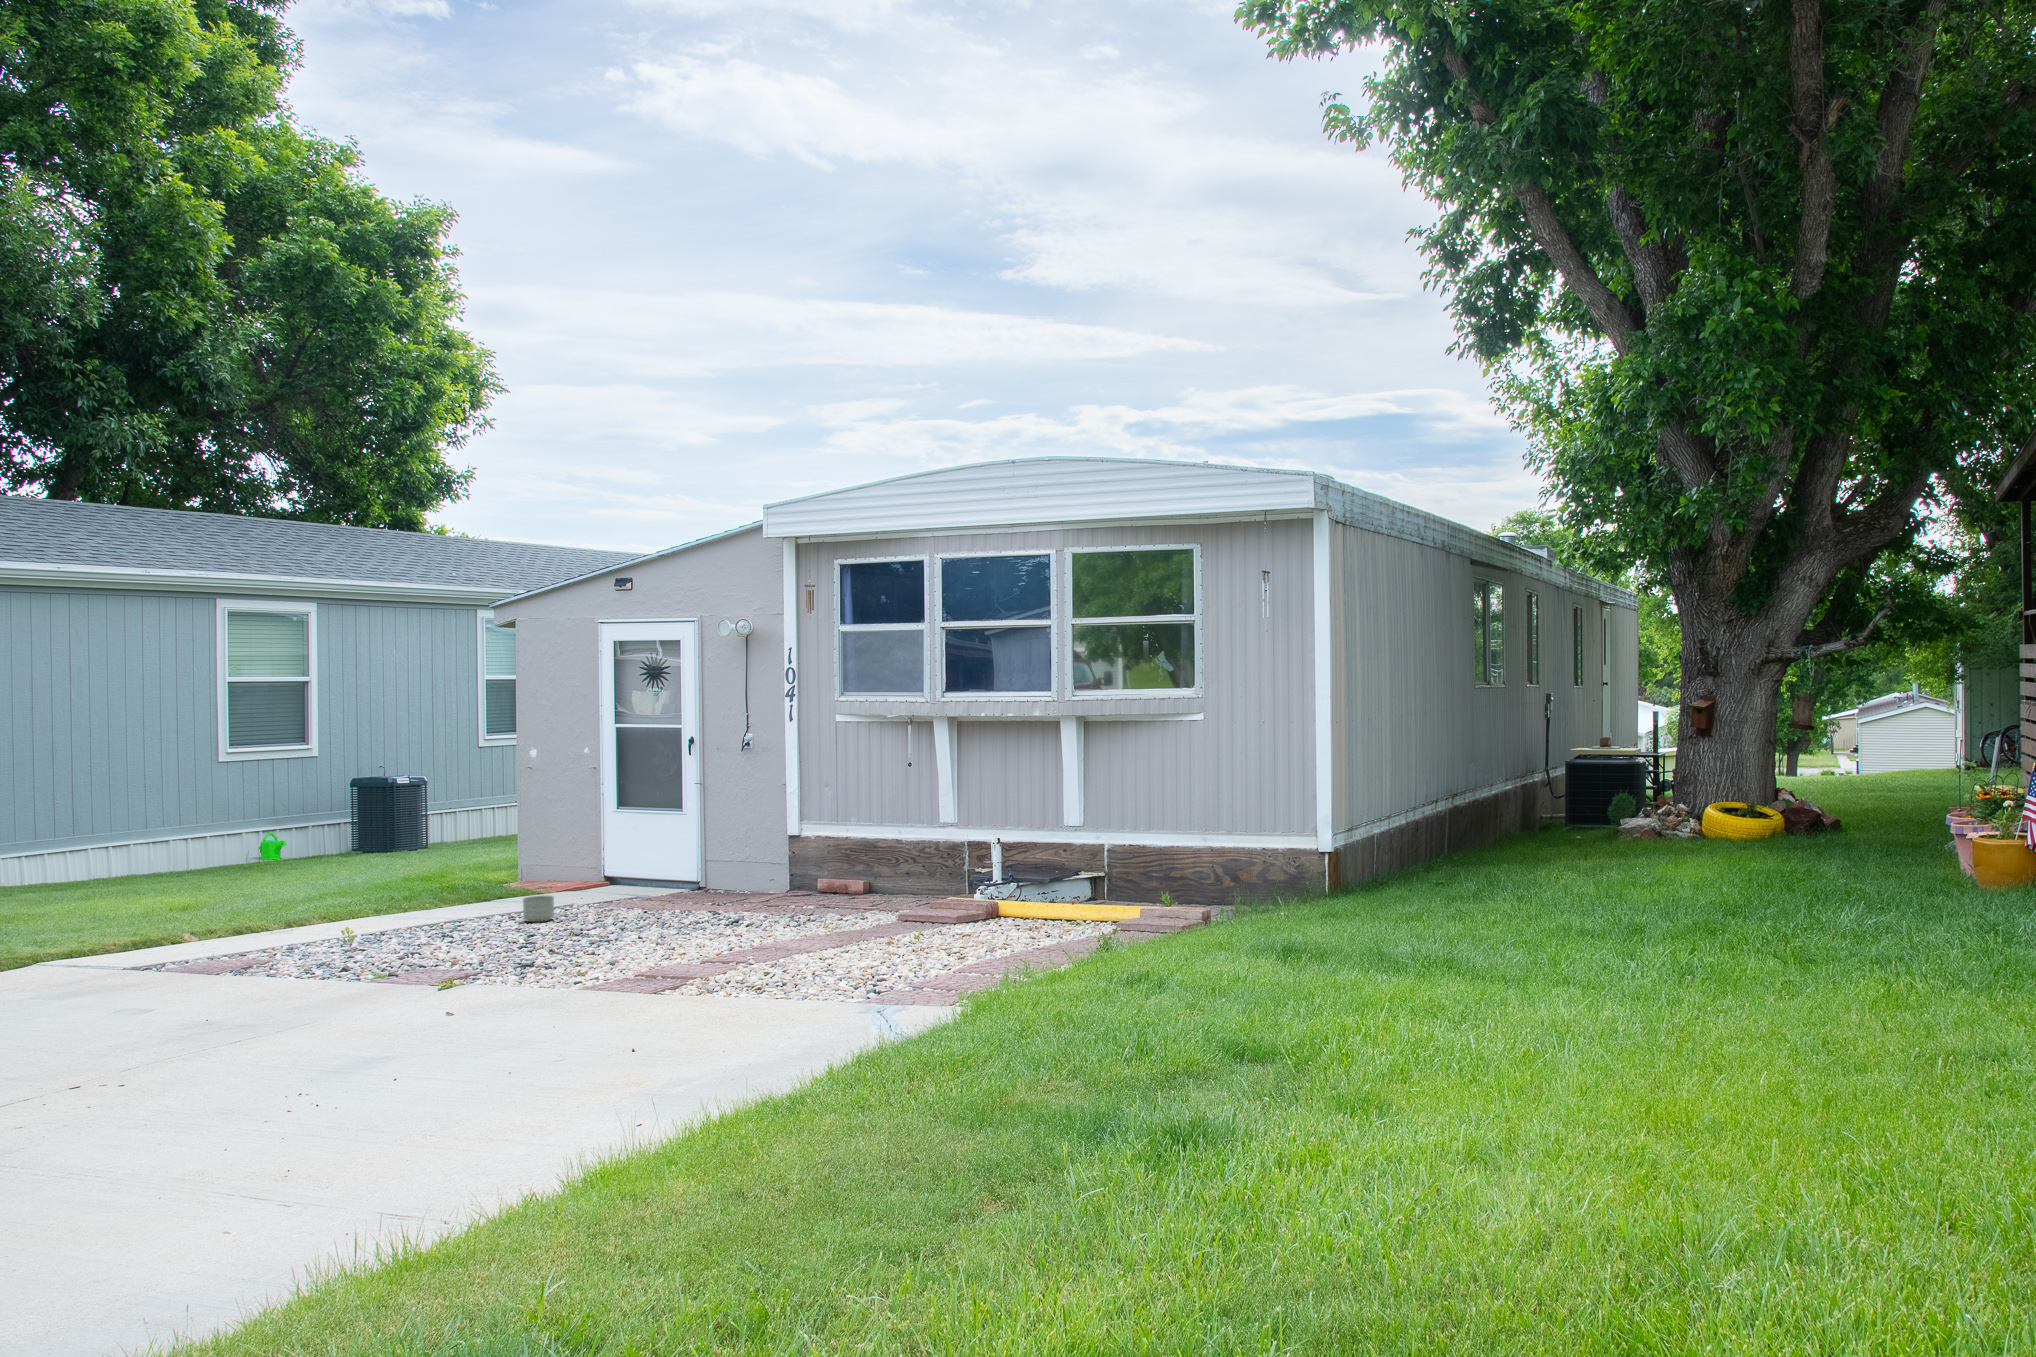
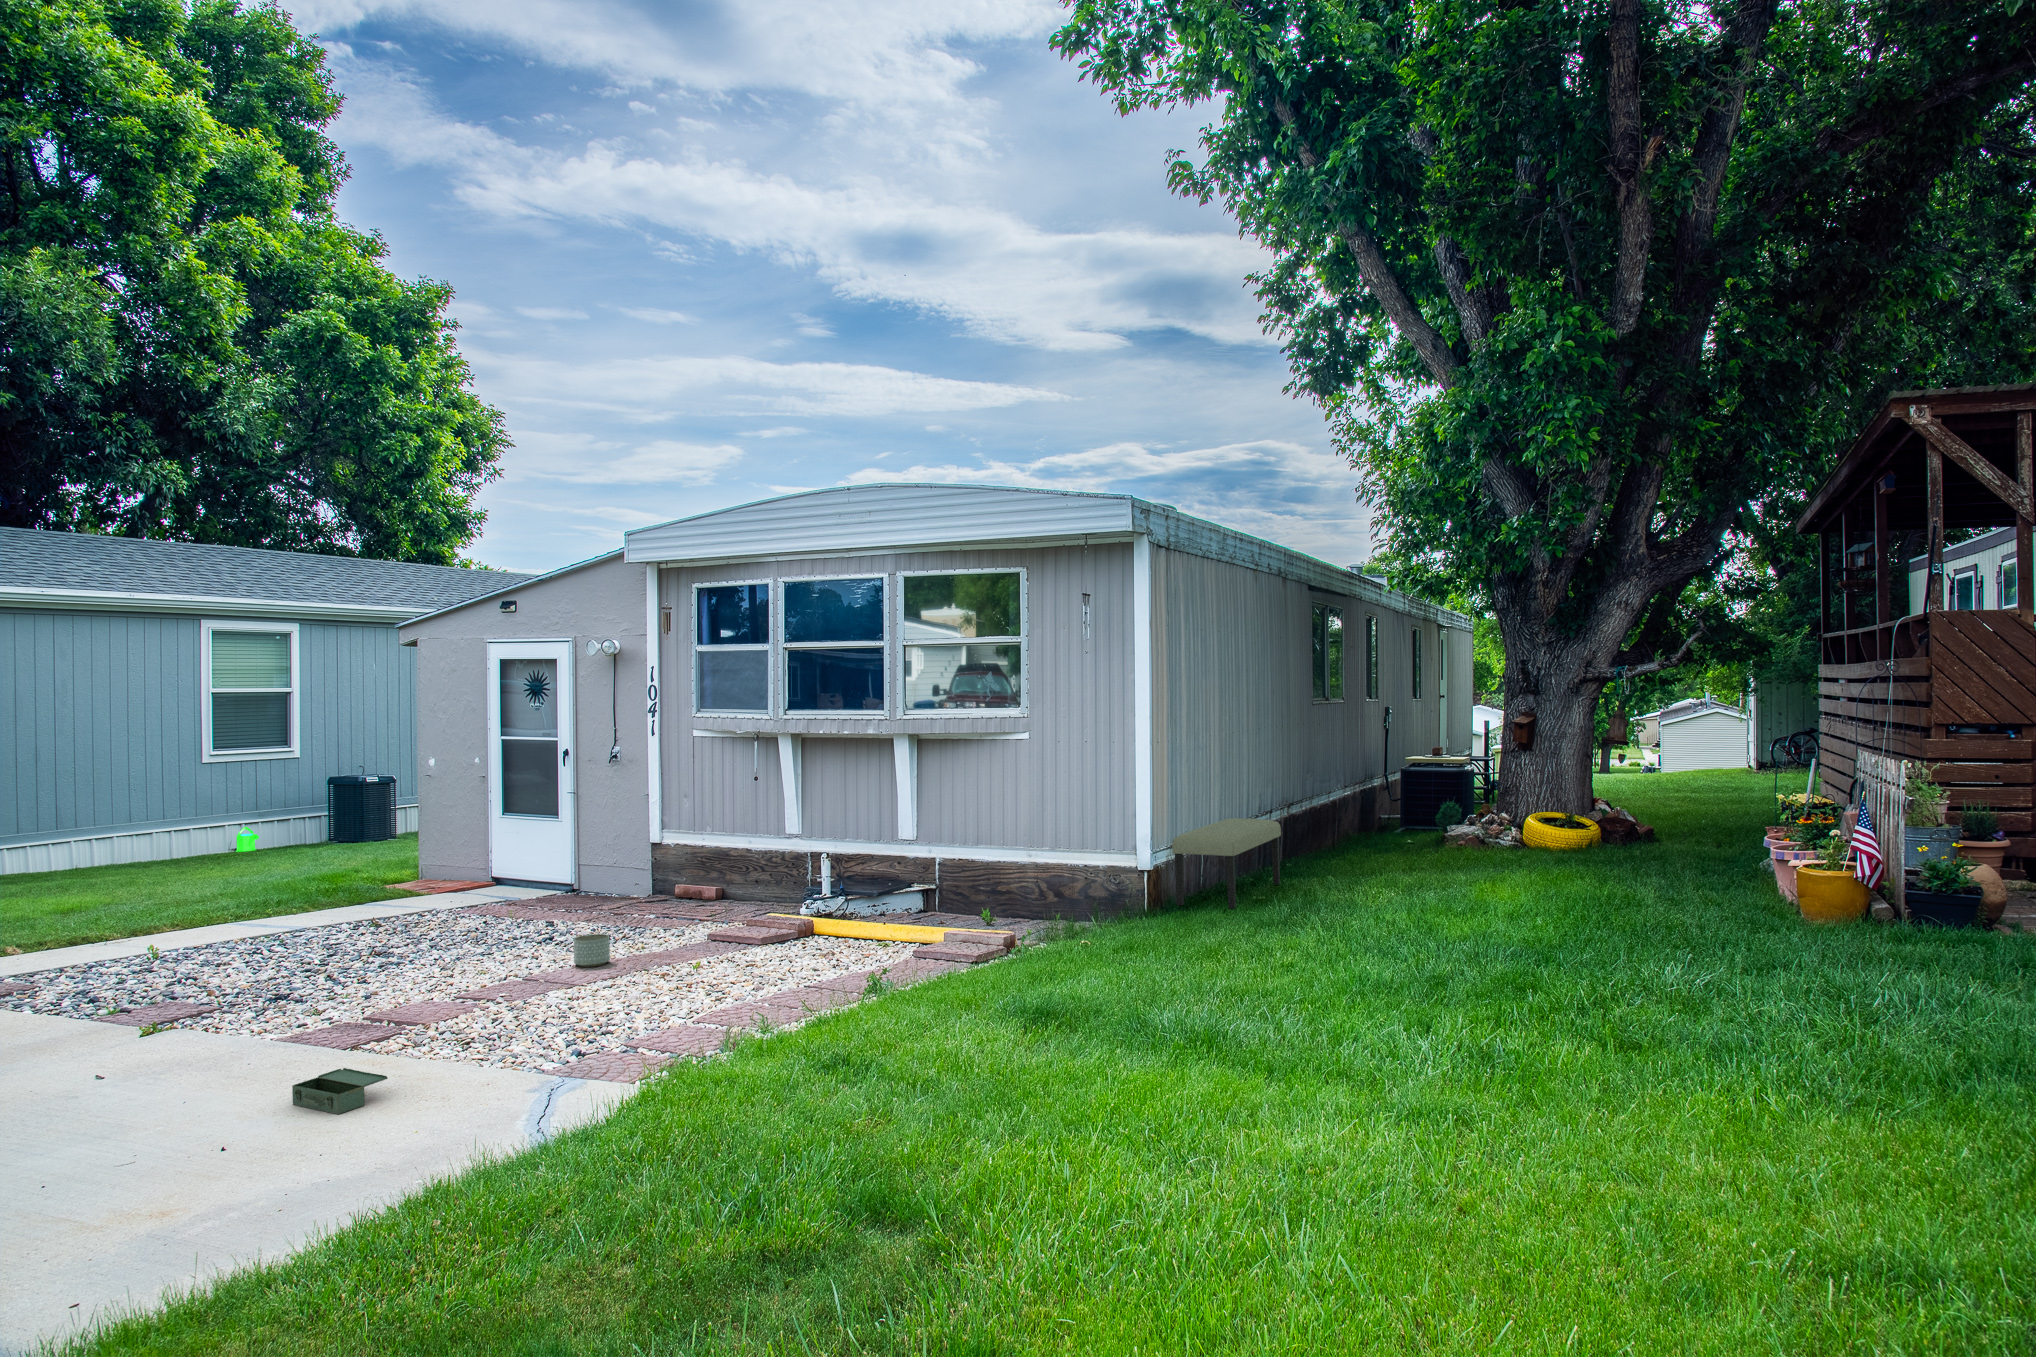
bench: none [1352,803,1455,889] -> present [1172,818,1281,909]
planter: present [523,896,554,922] -> present [574,934,610,967]
toolbox: none [666,993,743,1023] -> present [292,1068,388,1114]

